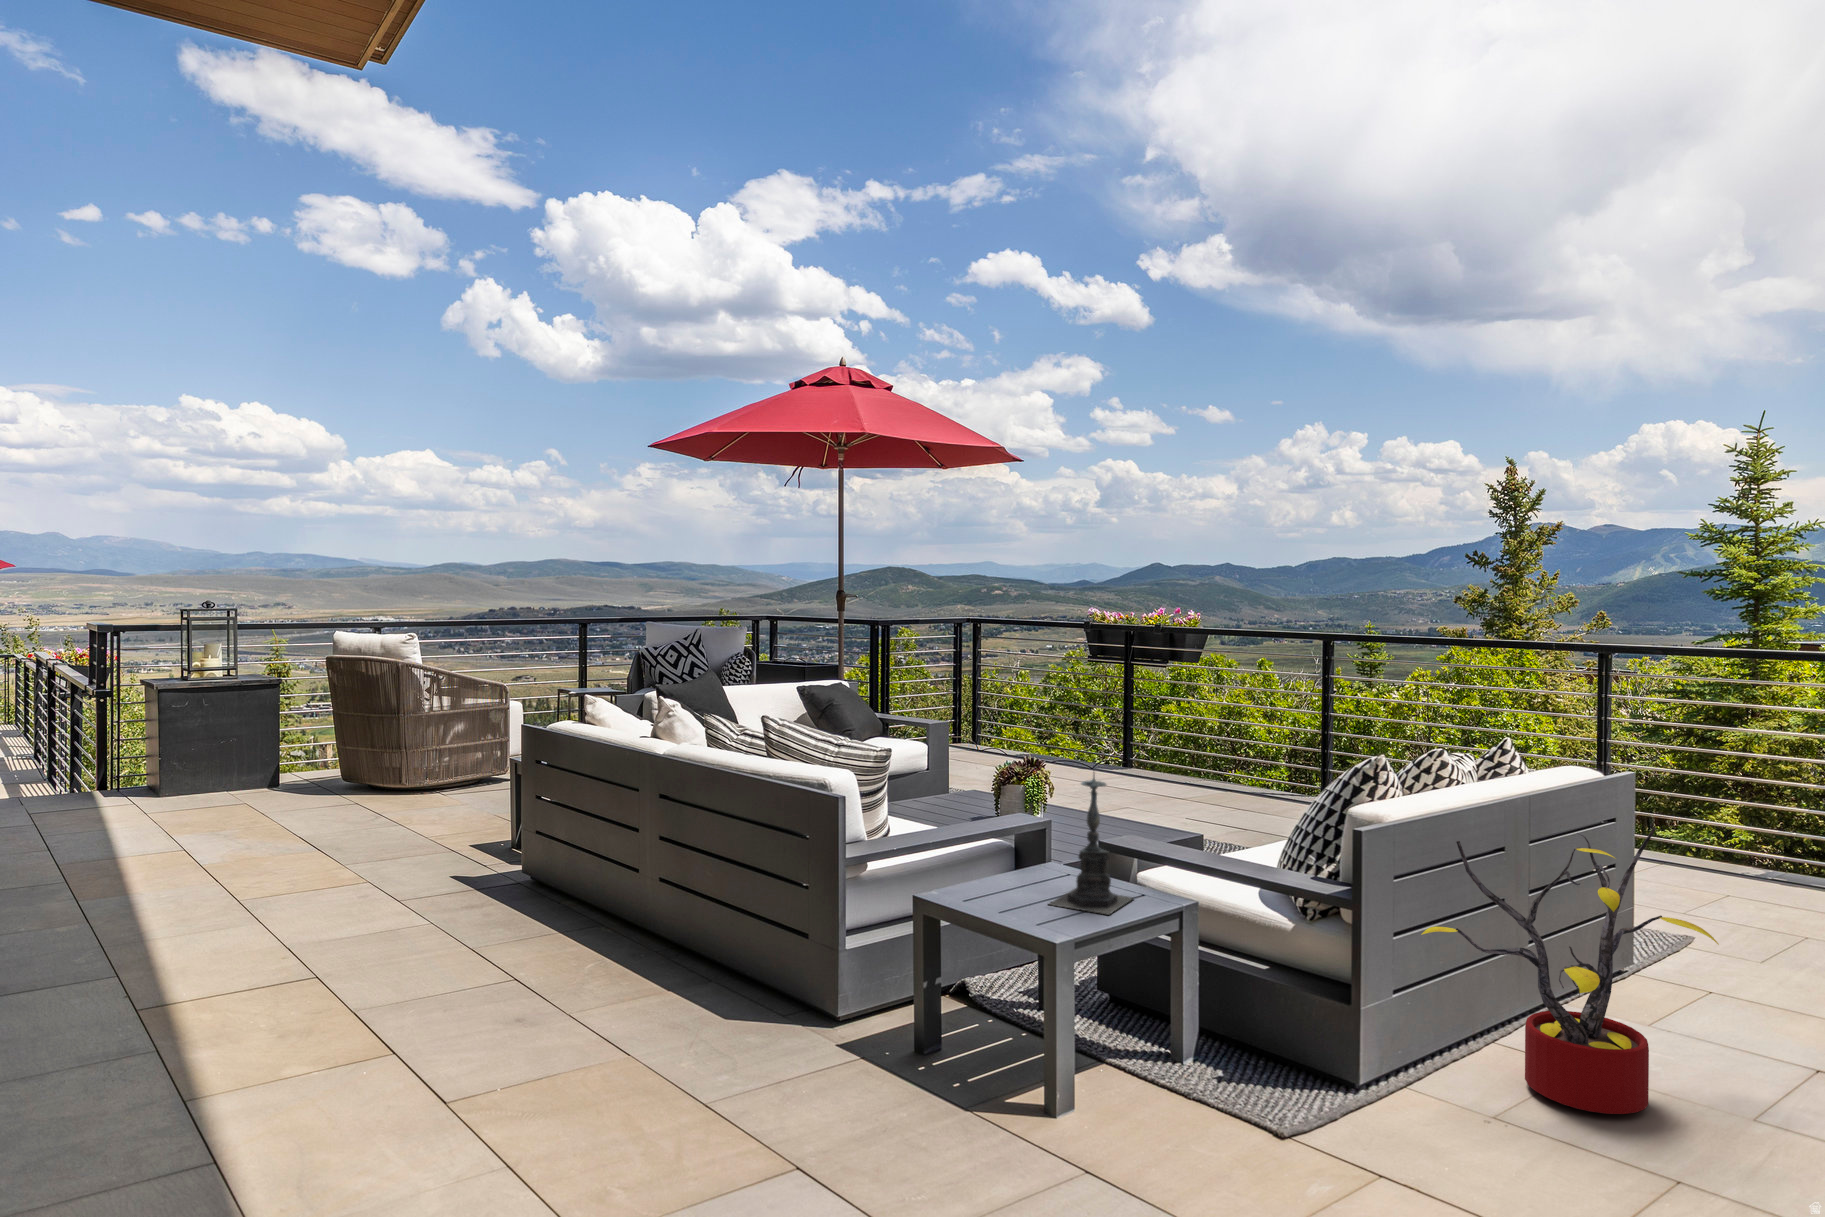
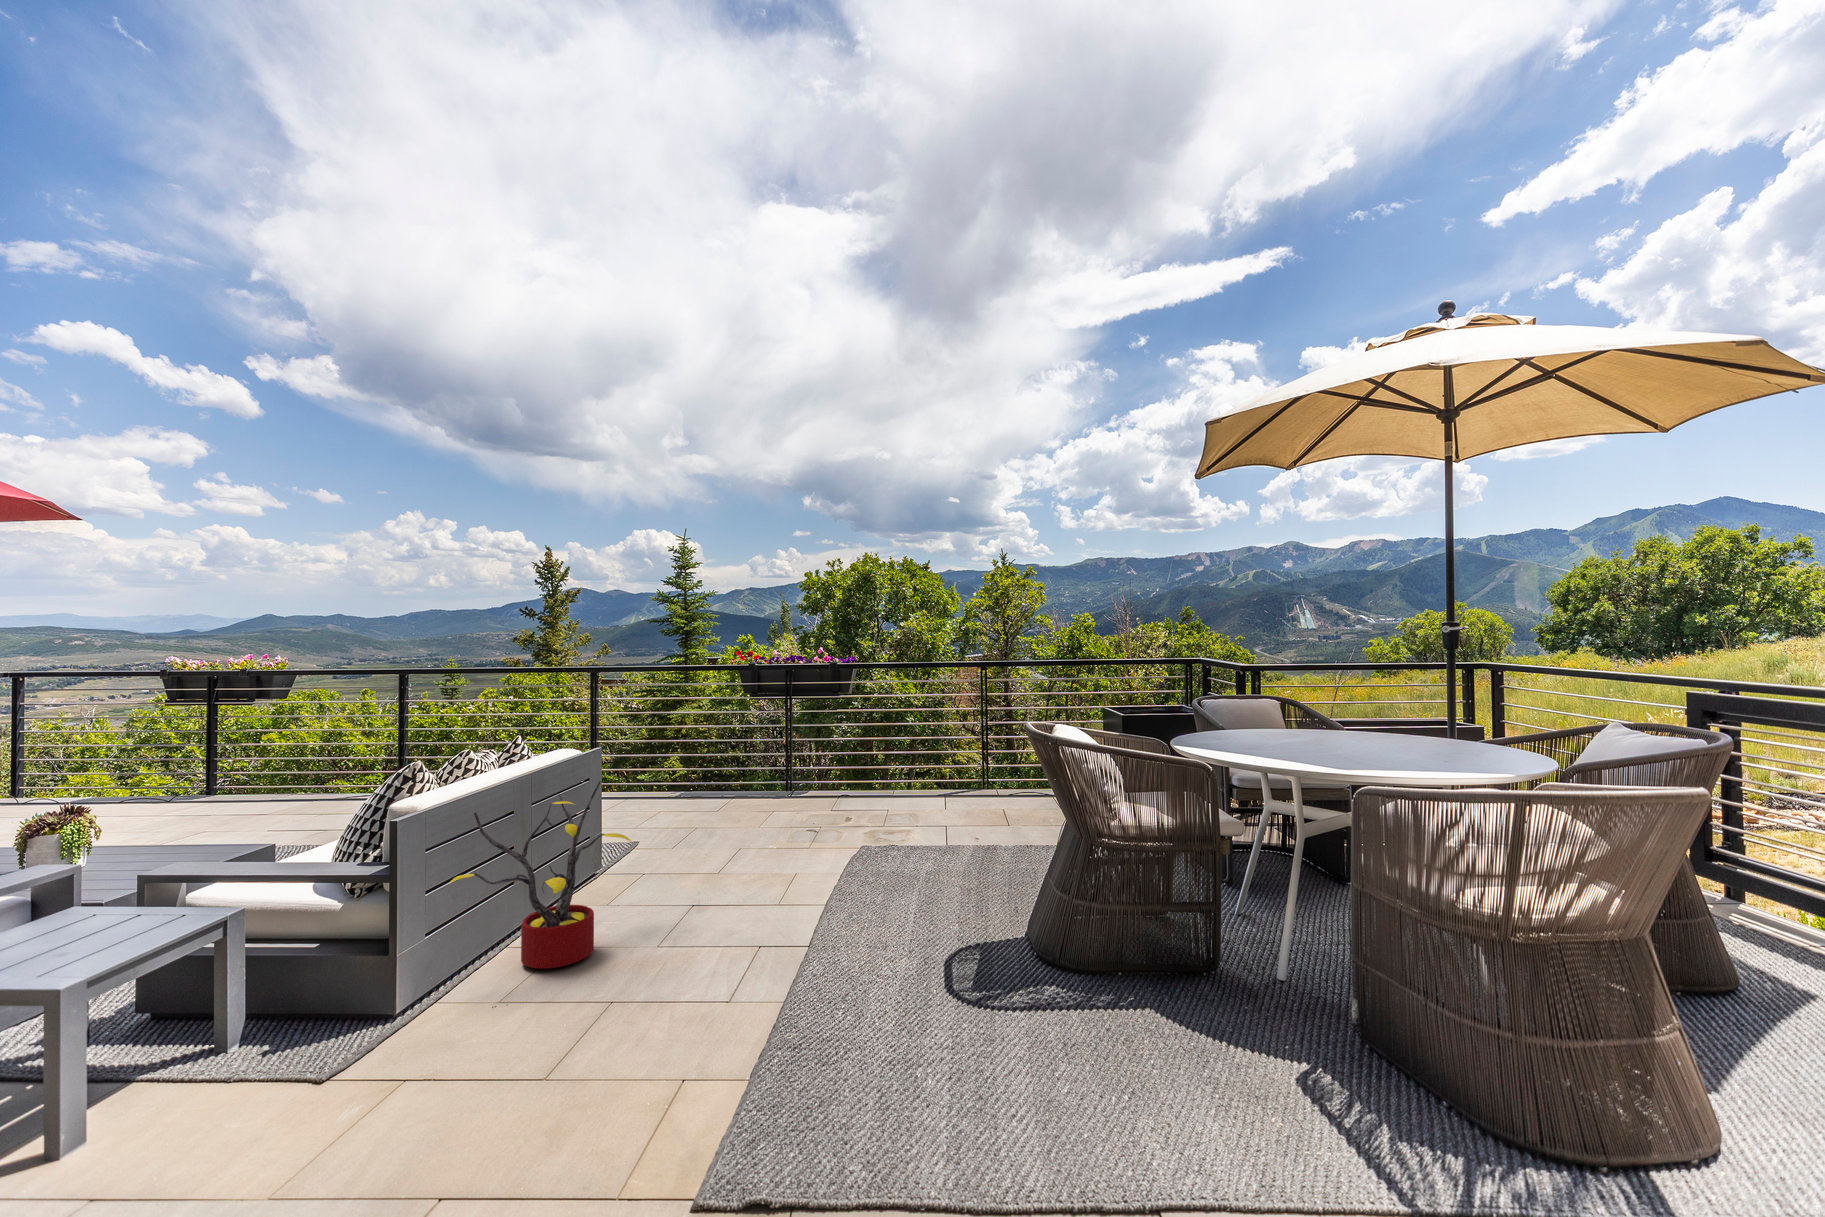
candle holder: present [1049,775,1133,915] -> none [56,806,175,955]

